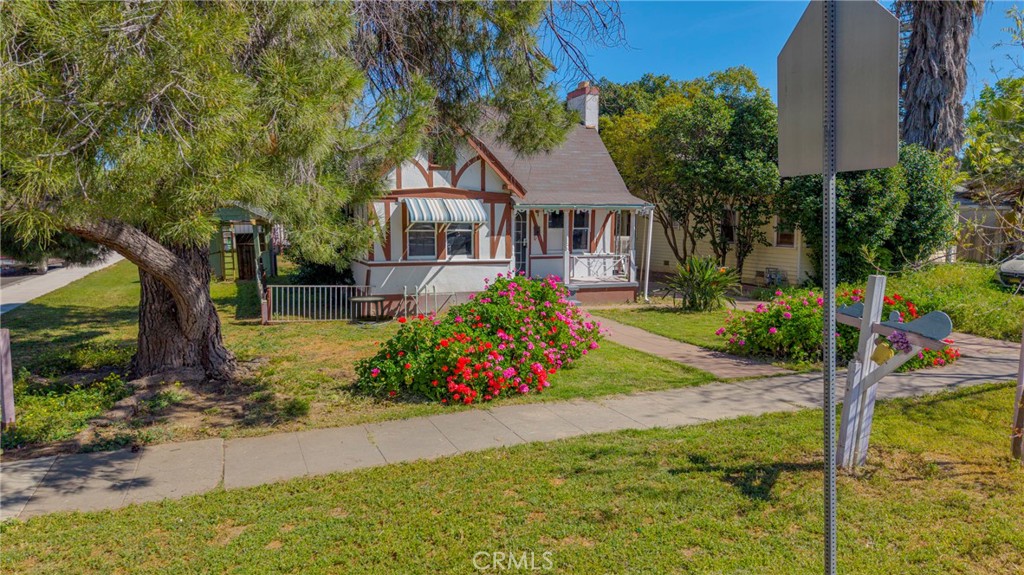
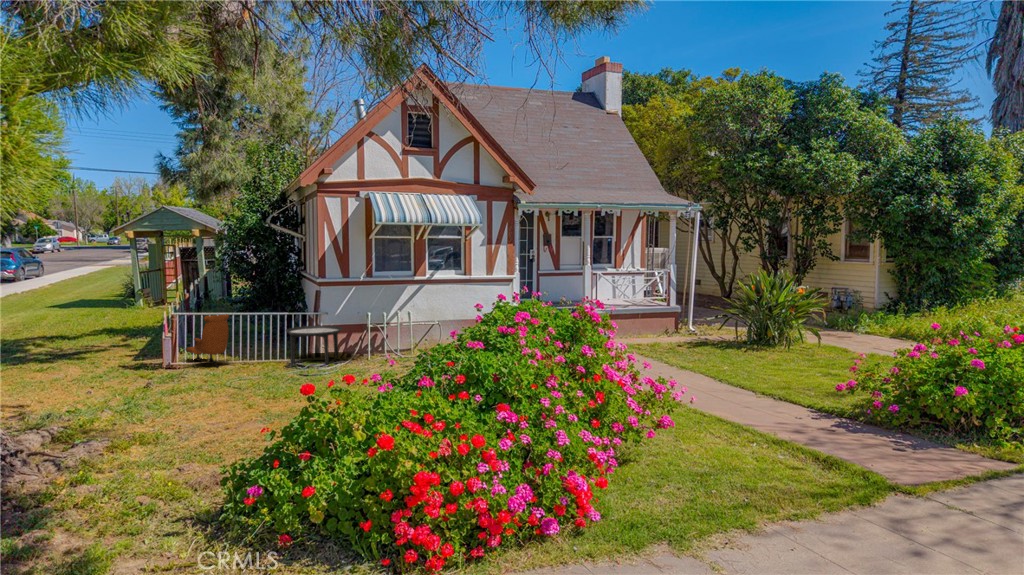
lounge chair: none [277,287,310,324] -> present [186,314,229,367]

